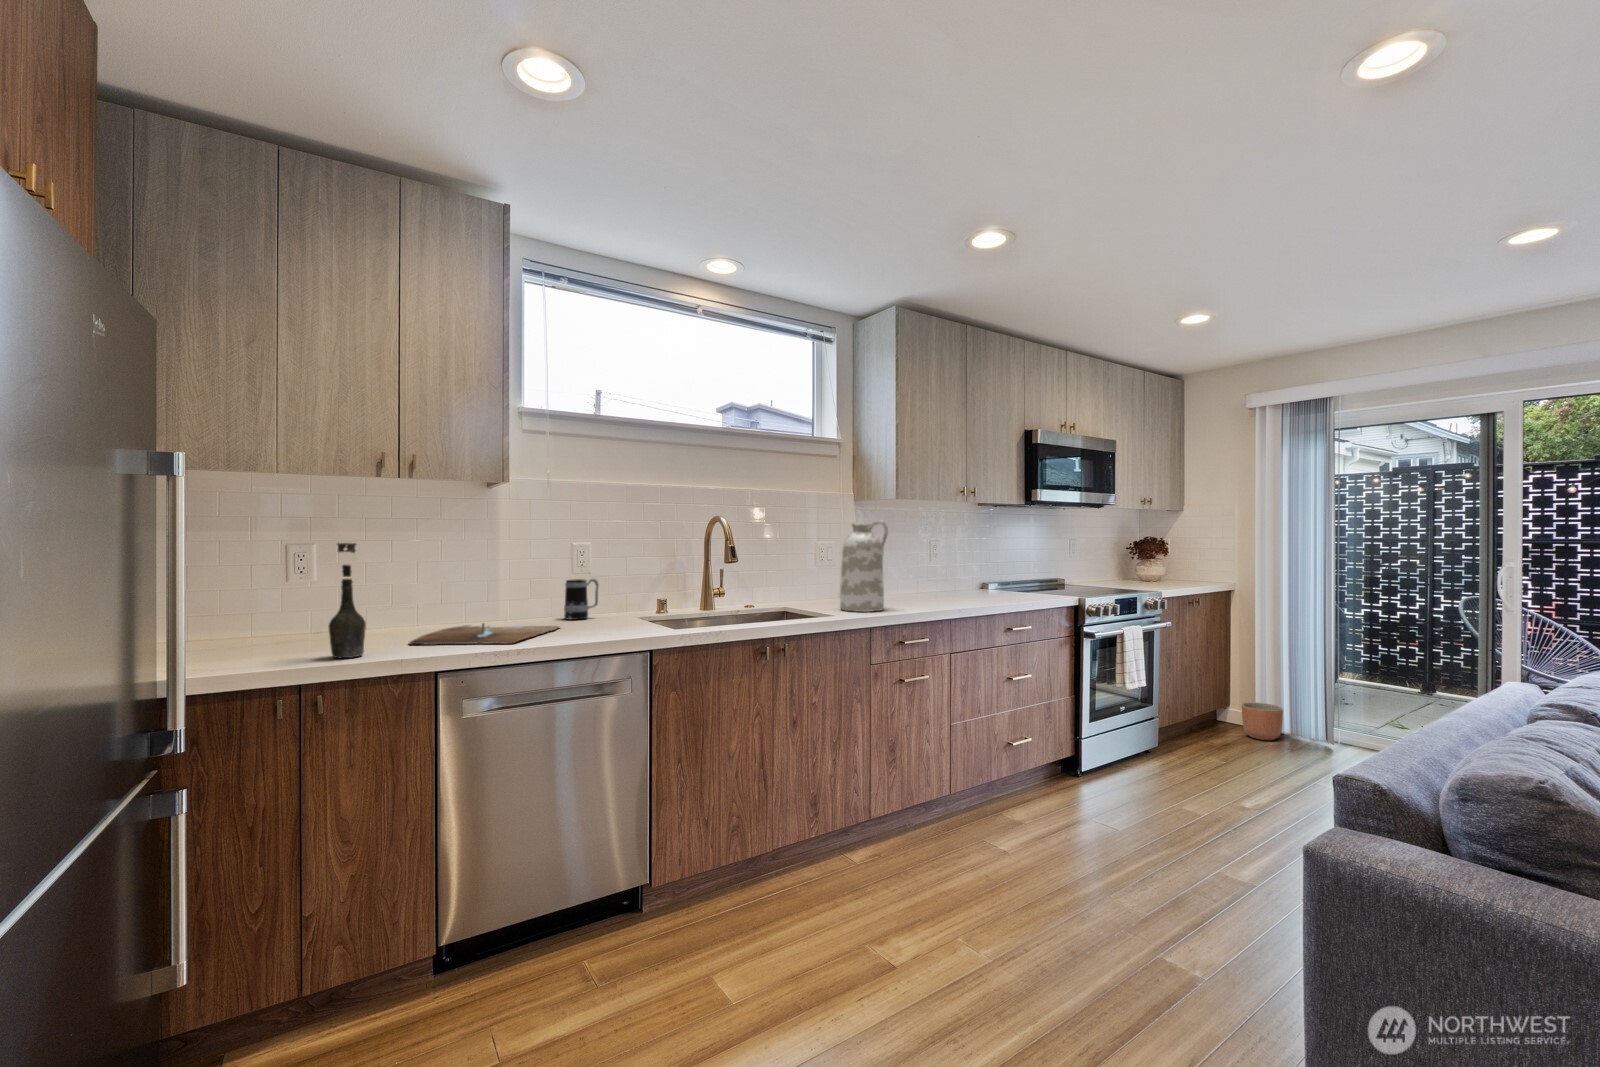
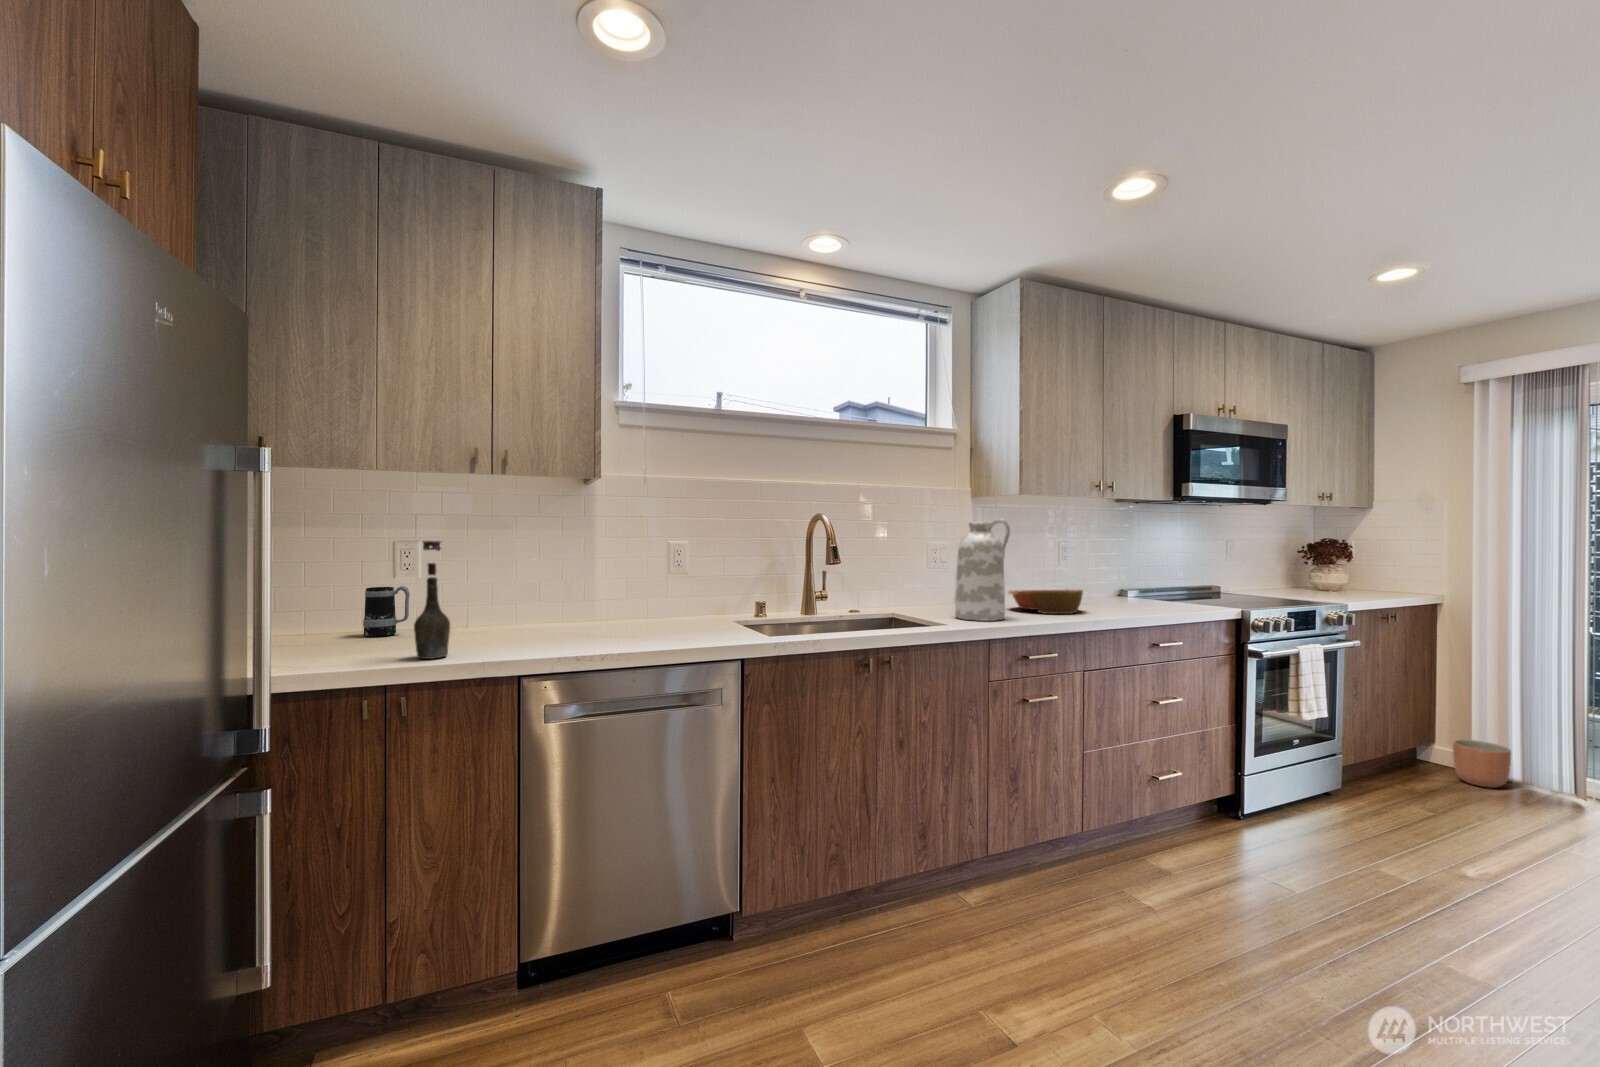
mug: present [564,579,599,620] -> present [363,586,410,637]
bowl: none [885,583,950,605] -> present [1008,590,1083,614]
cutting board: present [409,623,560,644] -> none [497,624,654,648]

